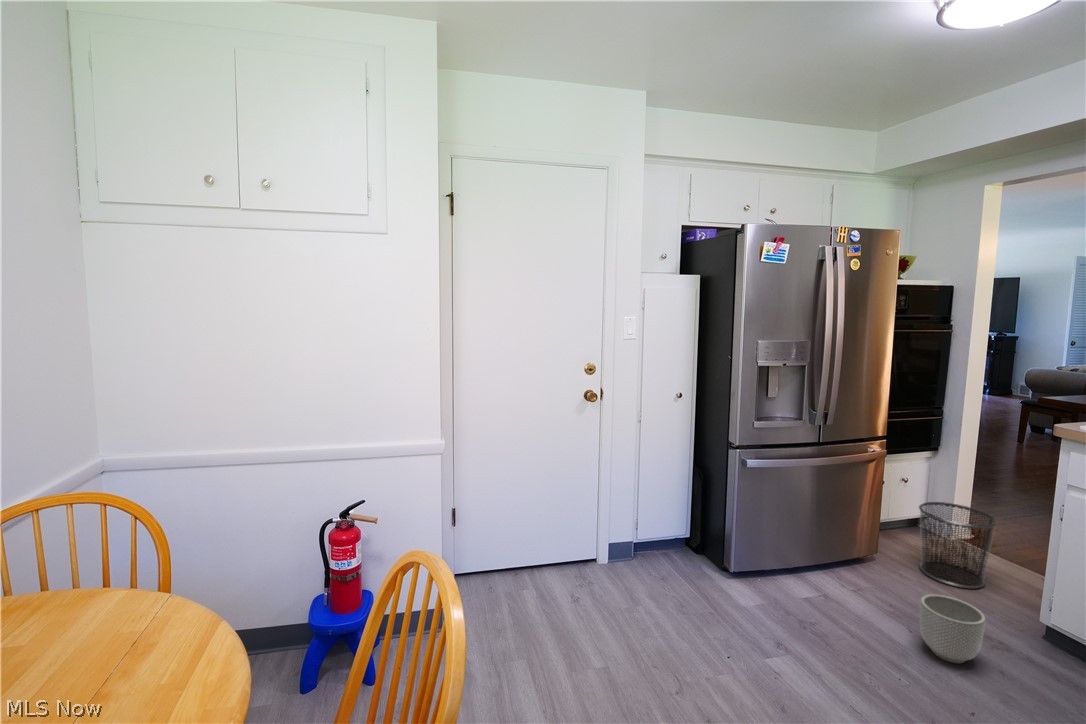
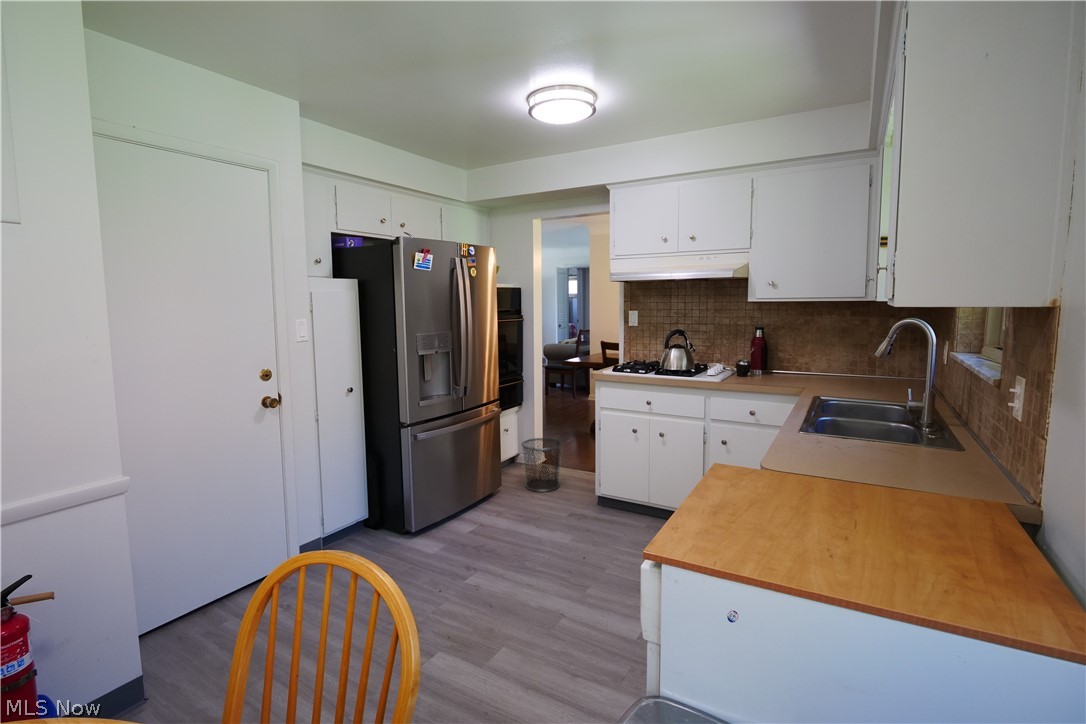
planter: present [920,594,986,663] -> none [541,494,574,533]

